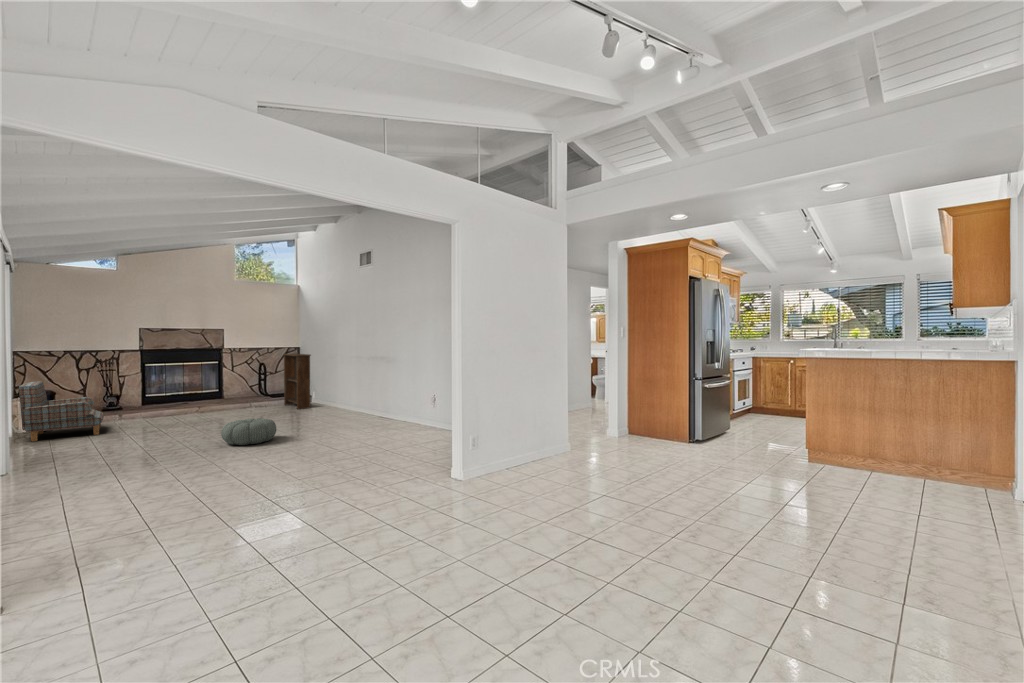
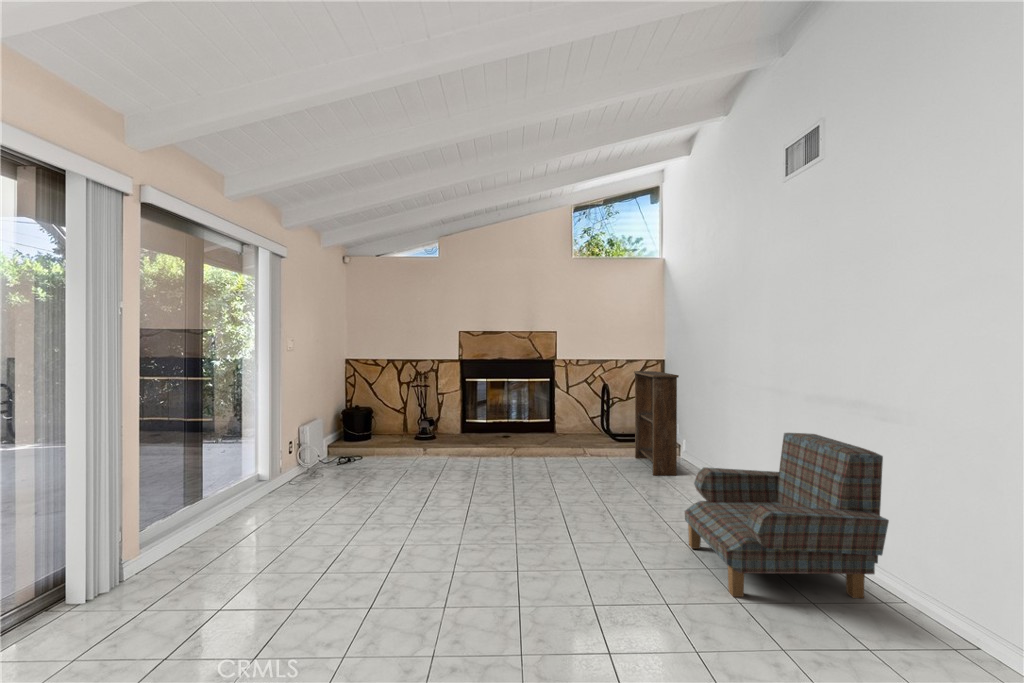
armchair: present [19,381,104,441] -> present [685,433,889,598]
pouf: present [221,418,276,445] -> none [455,533,578,626]

